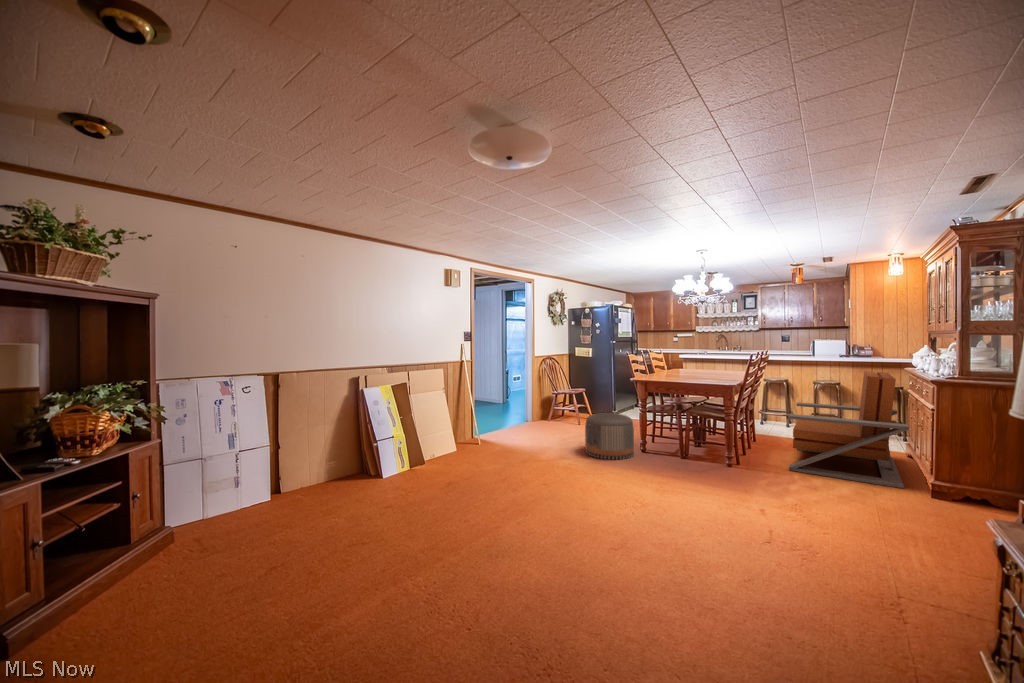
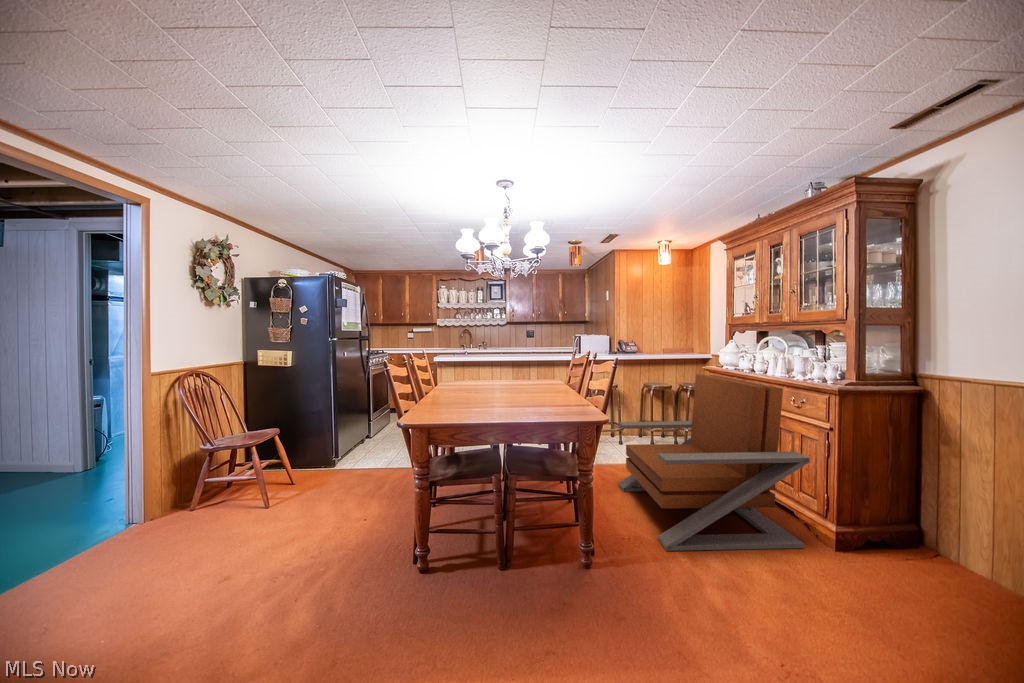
pouf: present [585,413,634,460] -> none [281,503,407,655]

